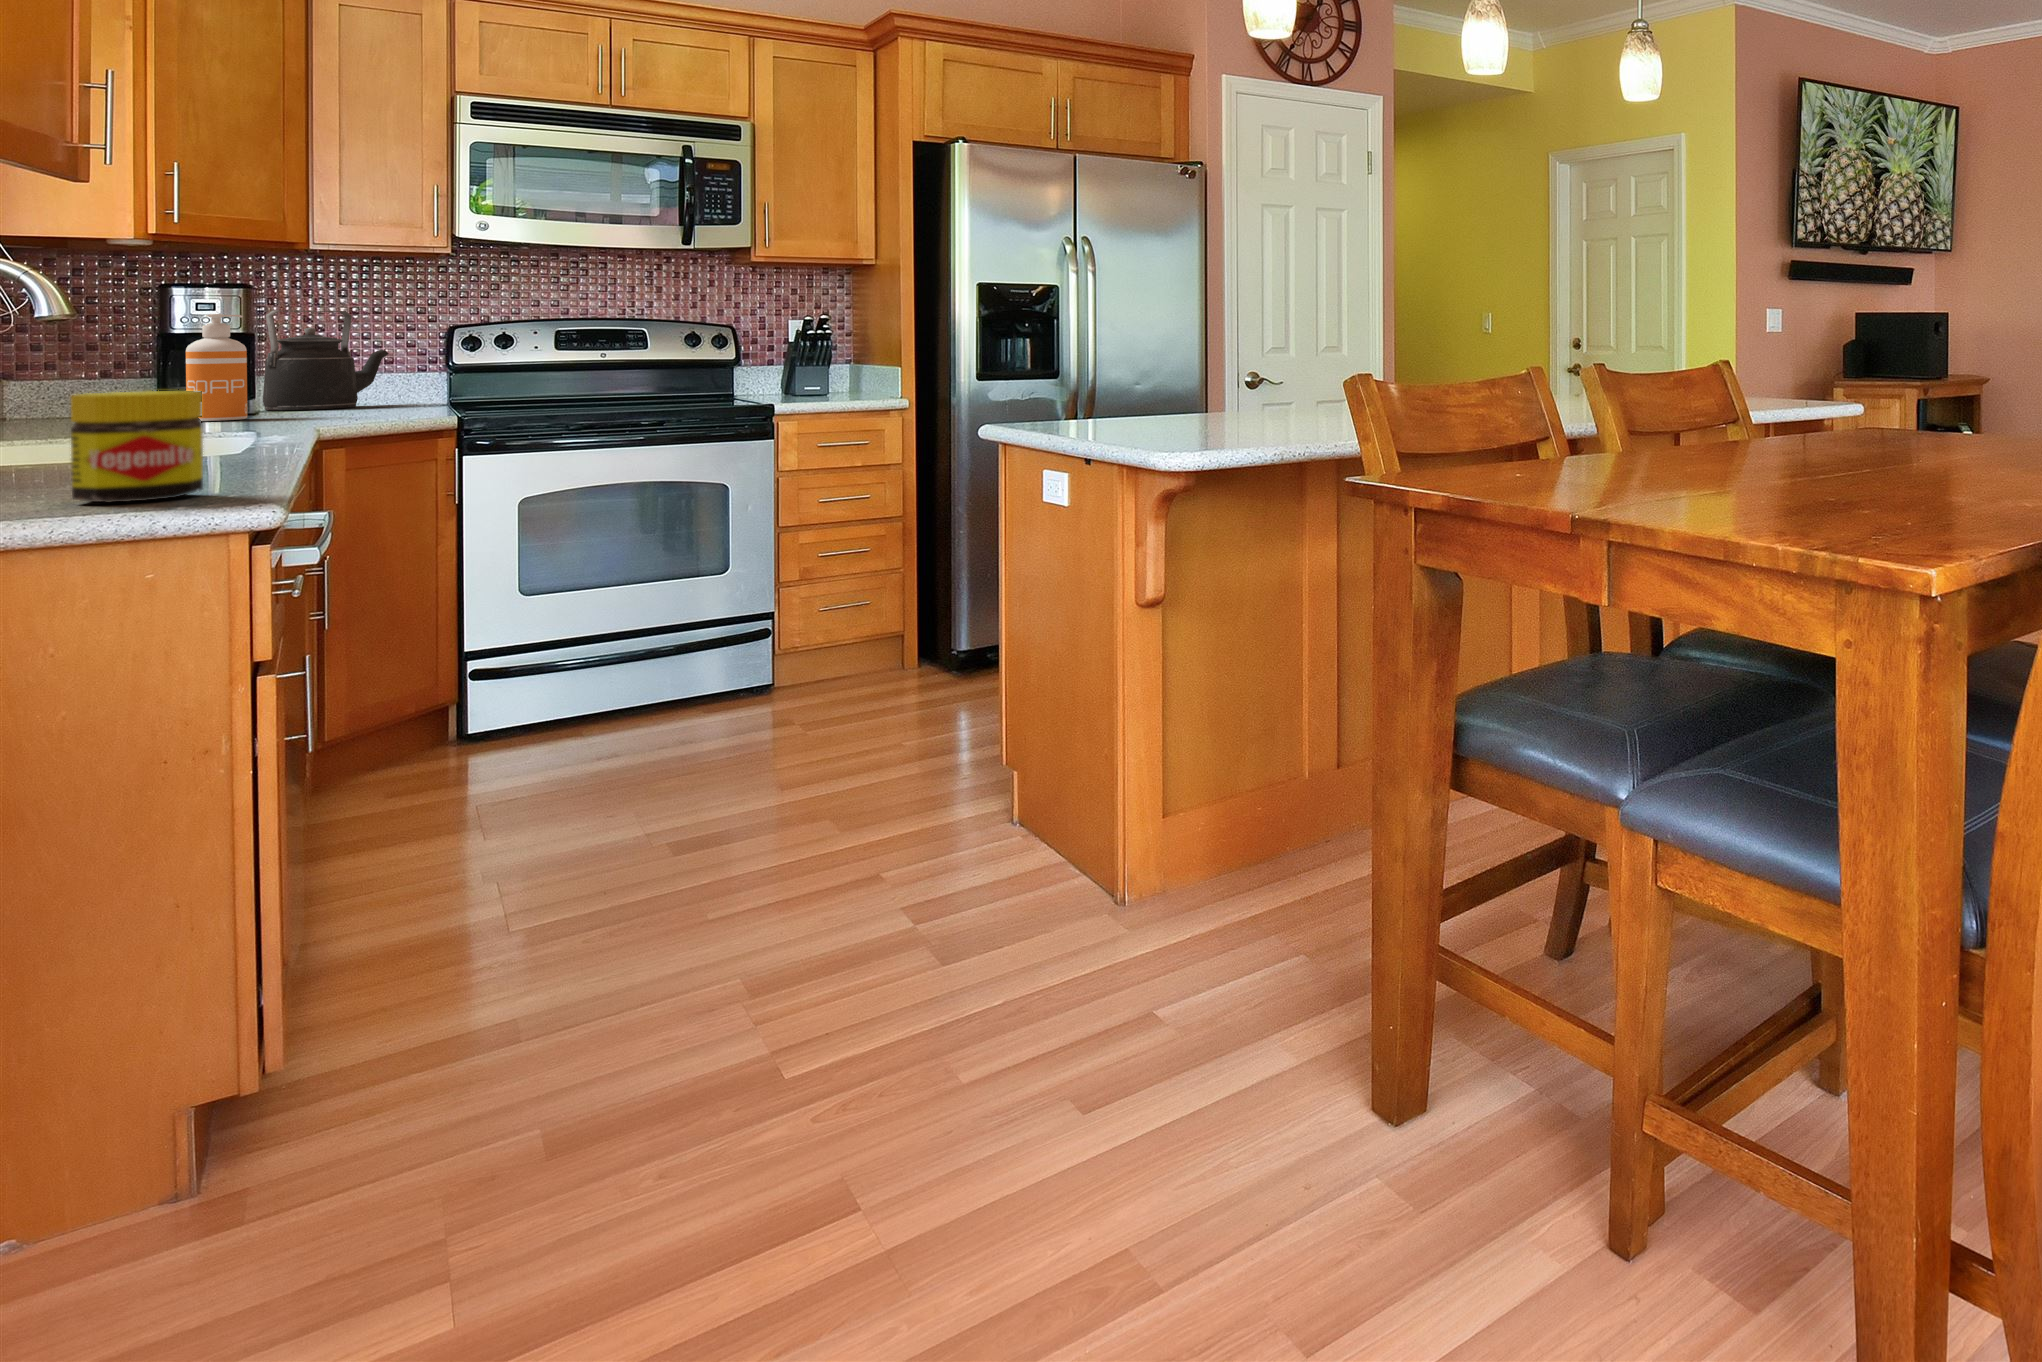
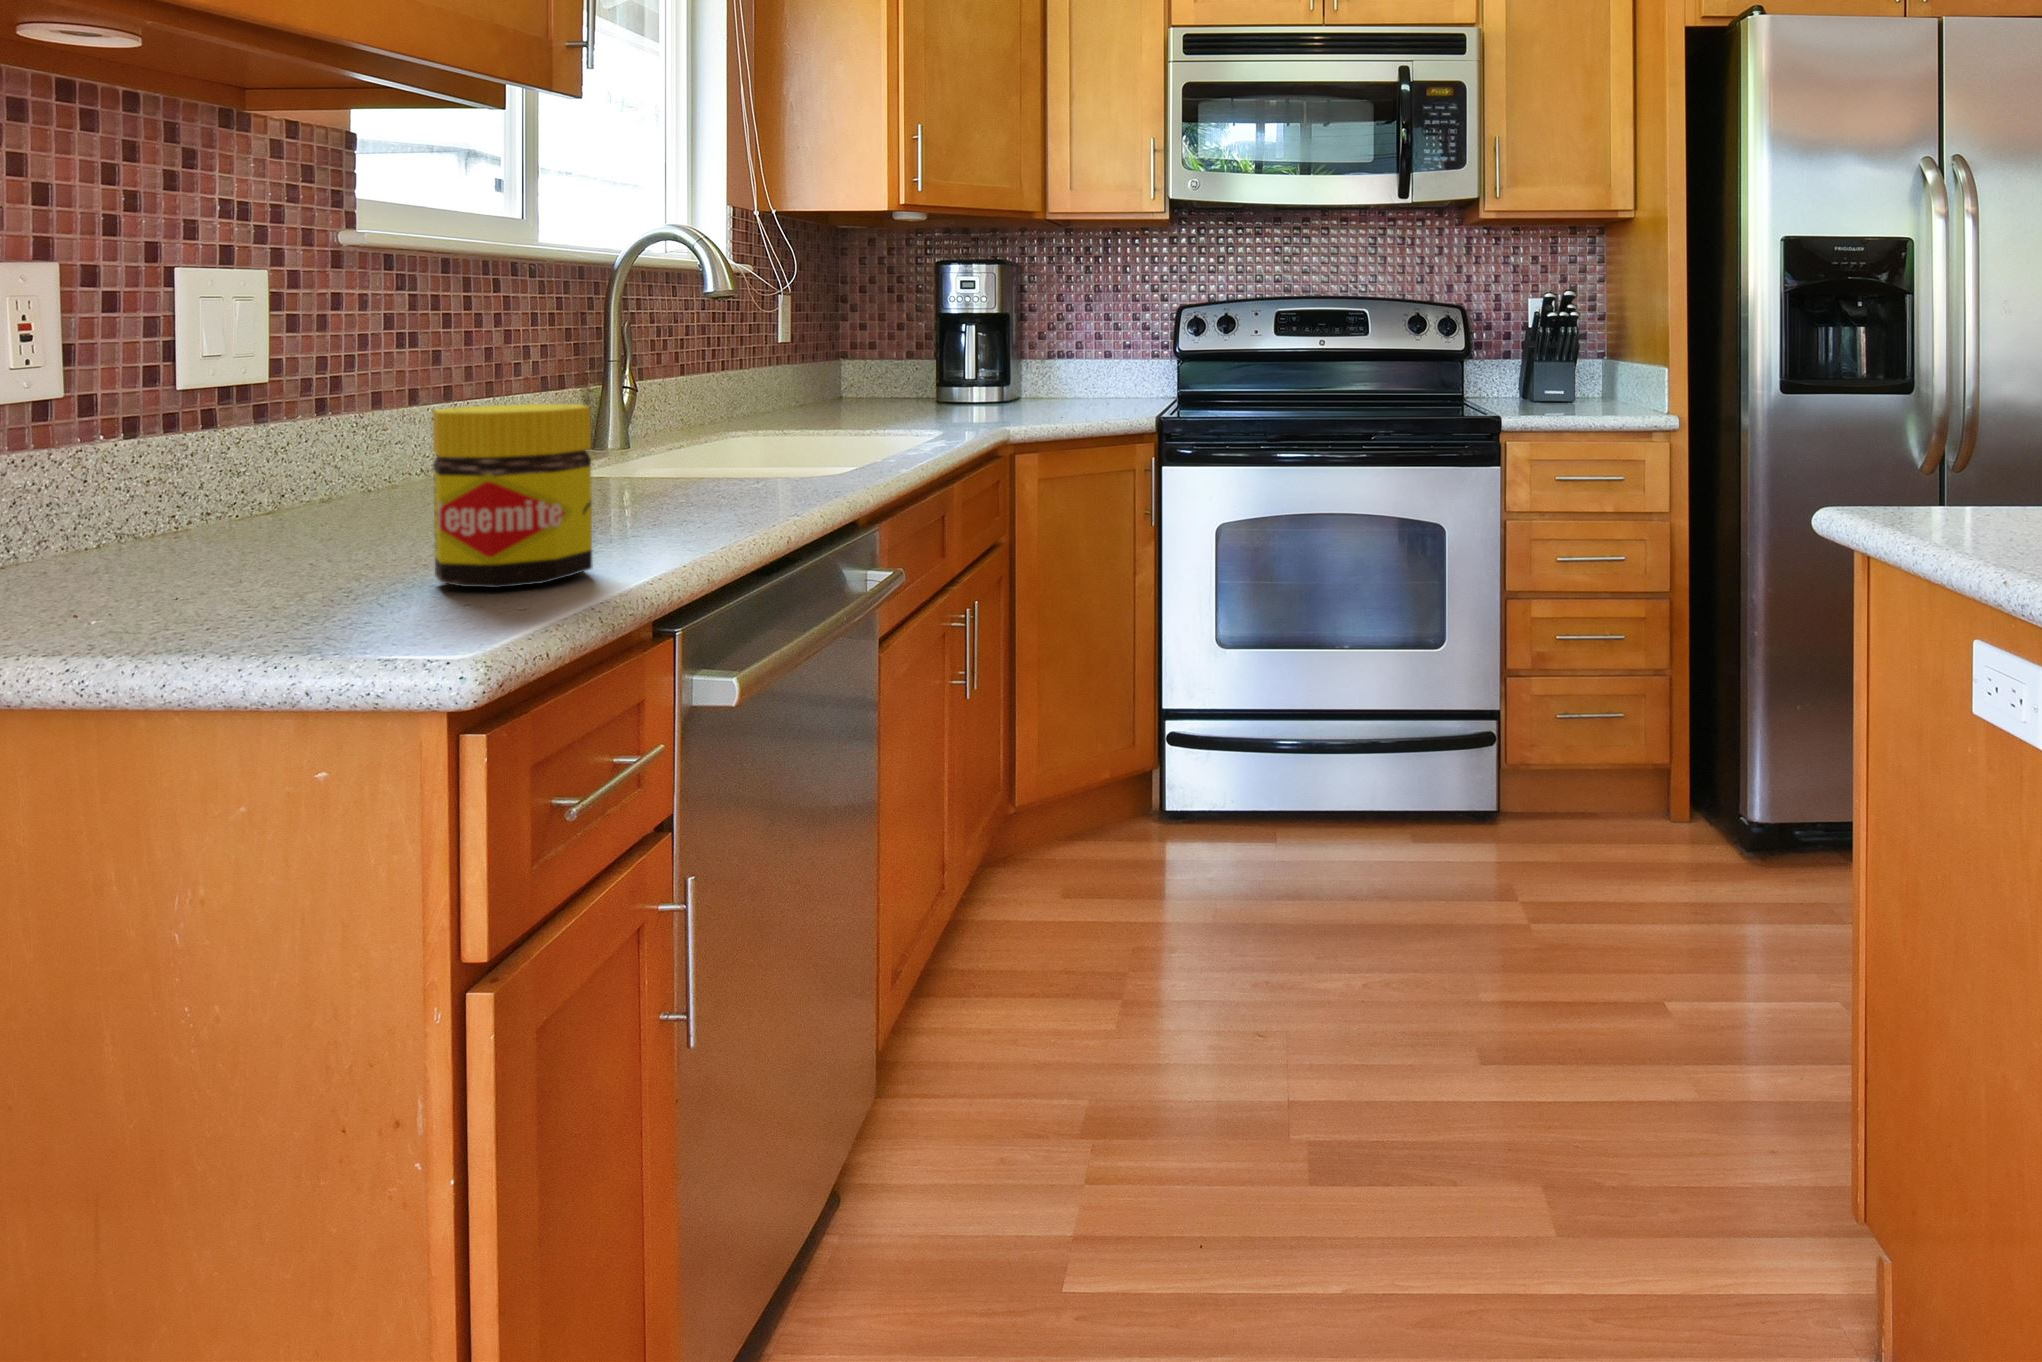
kettle: present [263,310,389,410] -> none [1013,290,1122,401]
soap dispenser: present [186,314,247,421] -> none [928,293,978,413]

